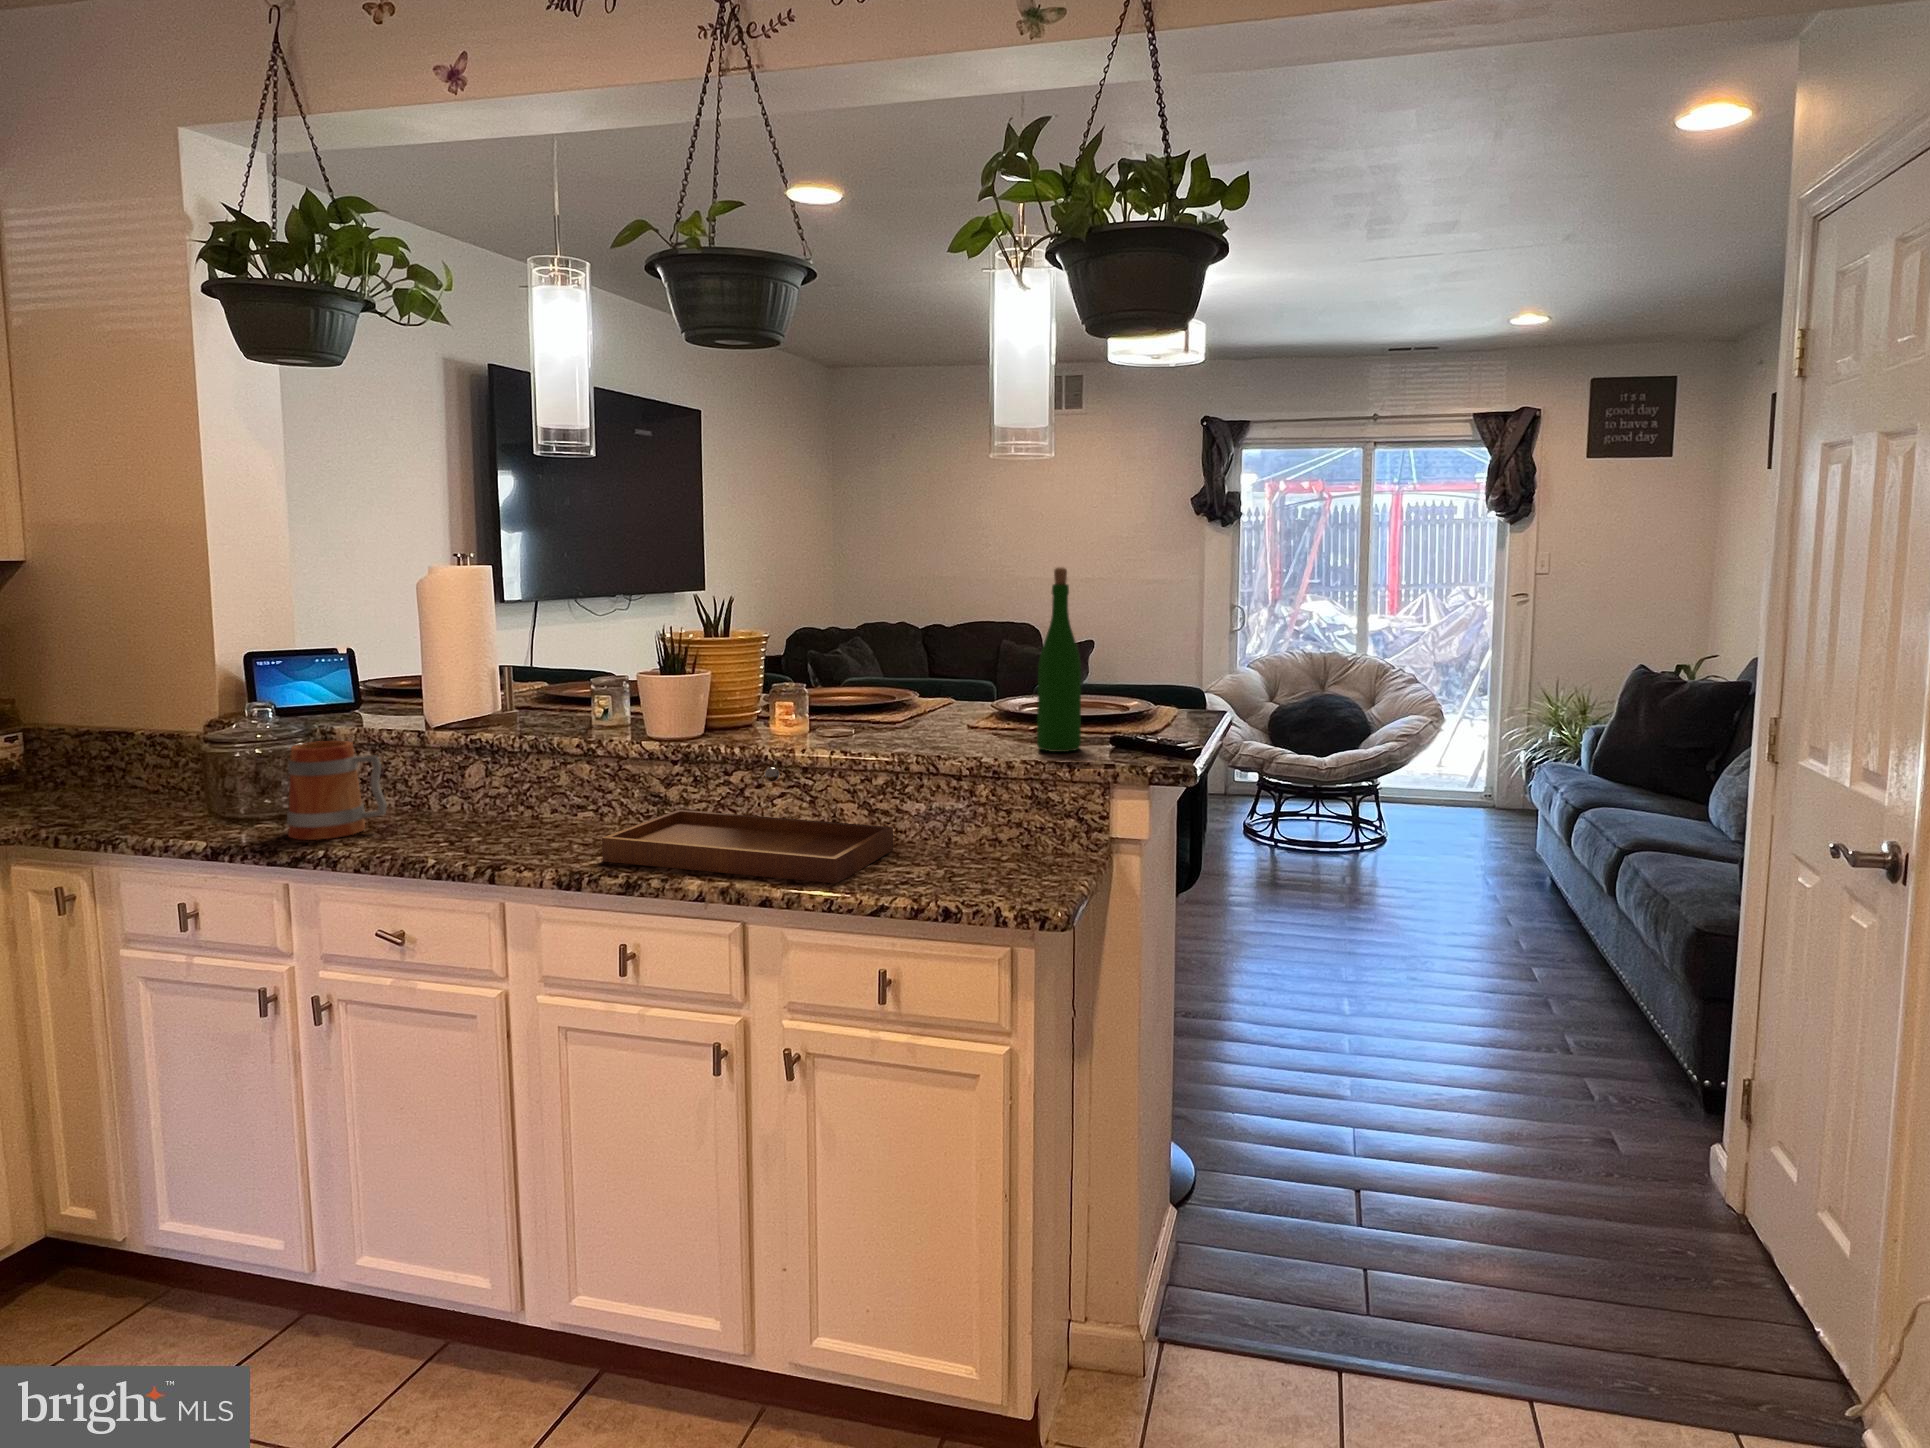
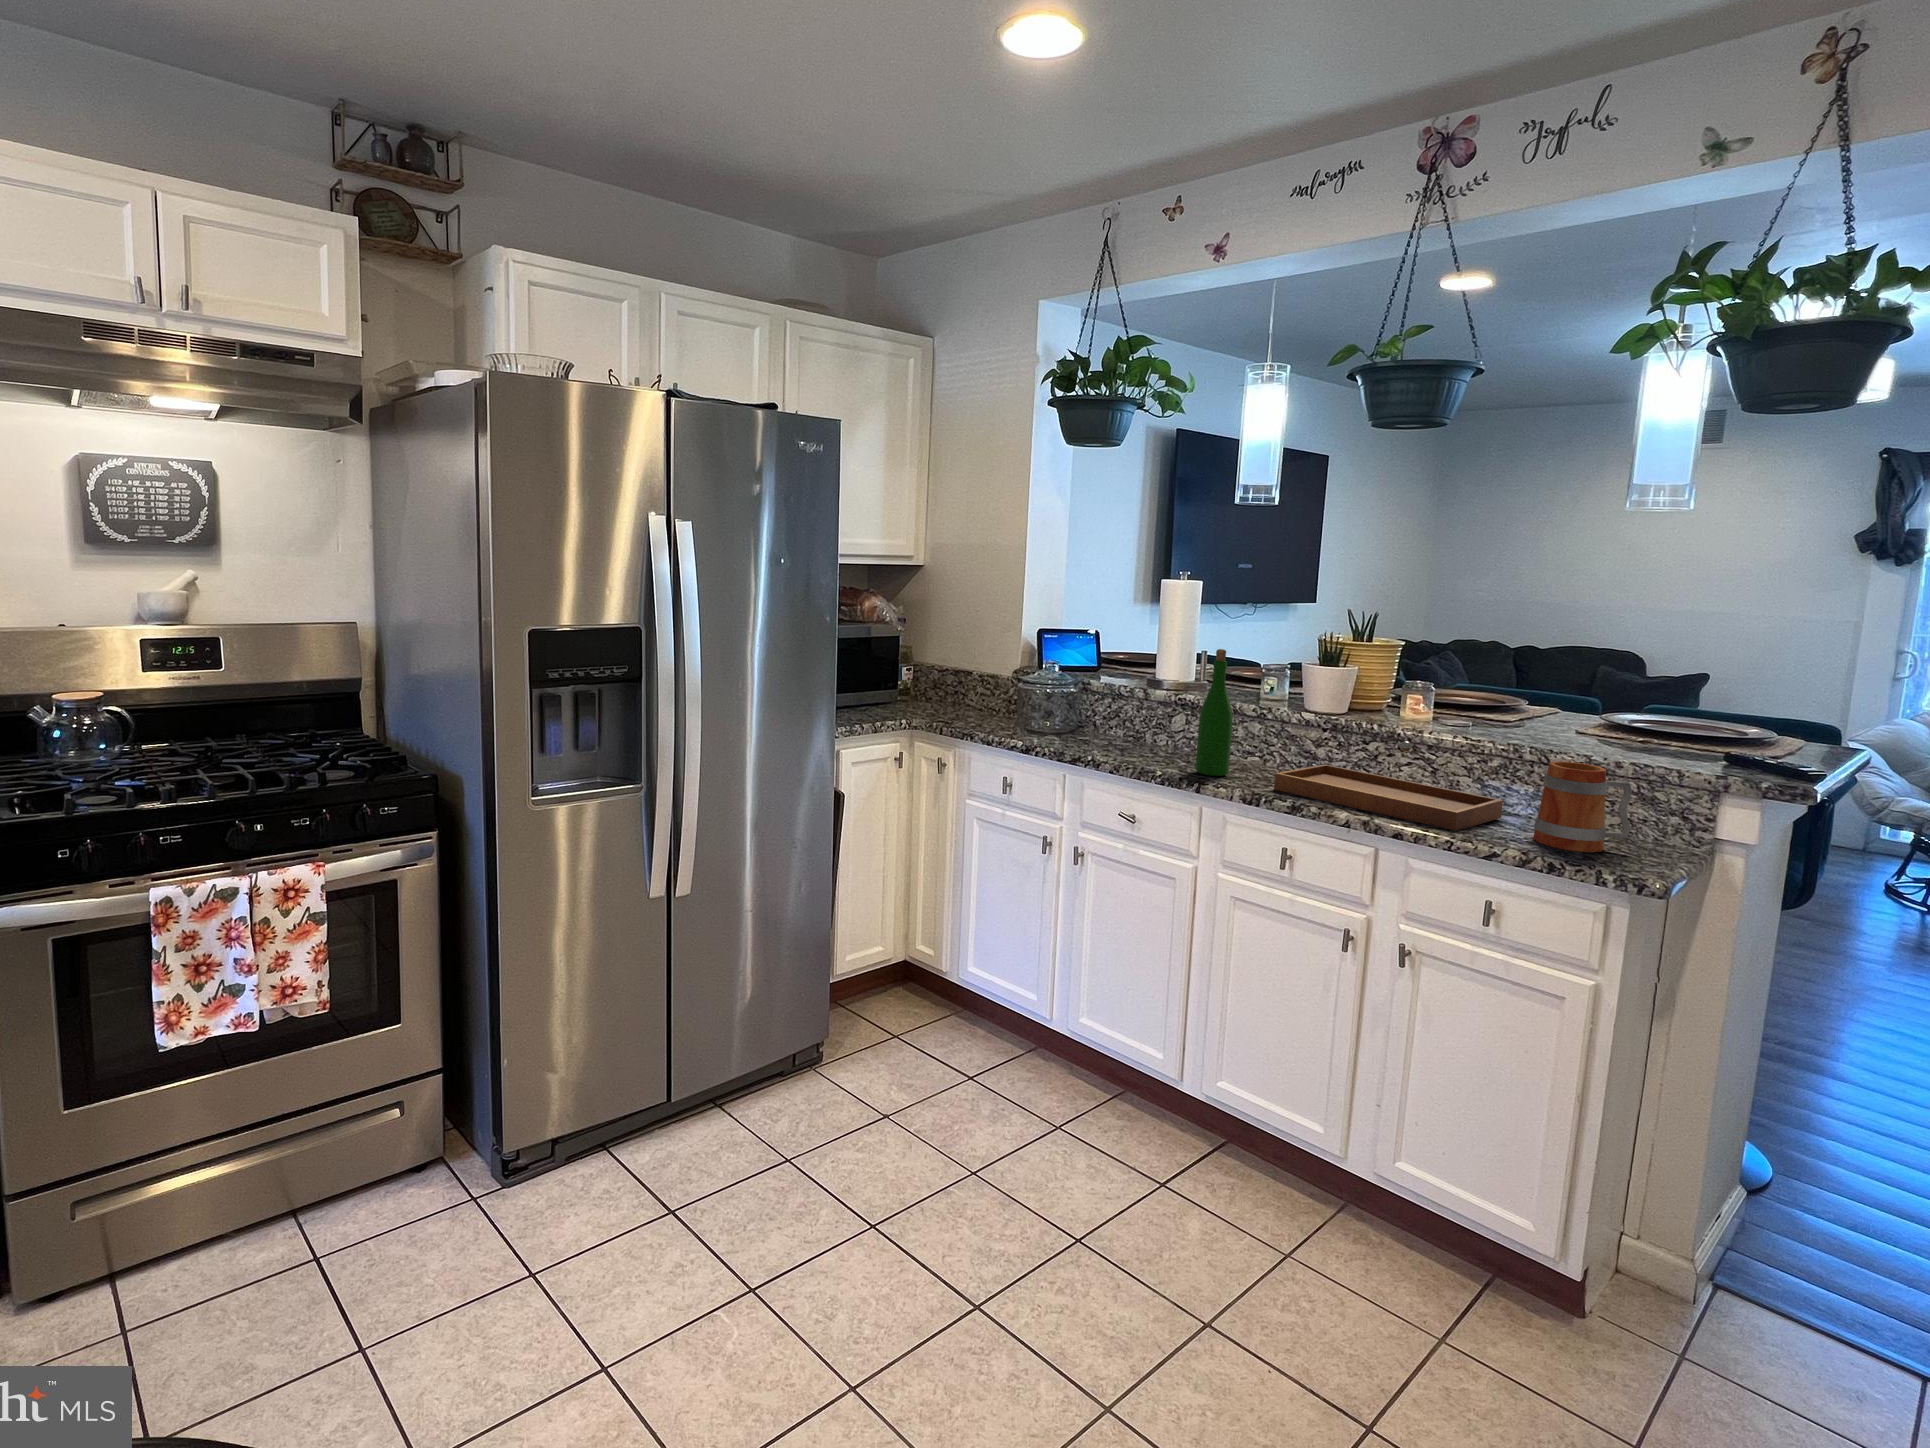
wine bottle: present [1037,567,1081,752] -> present [1196,649,1233,776]
mug: present [287,741,387,840] -> present [1533,761,1632,852]

